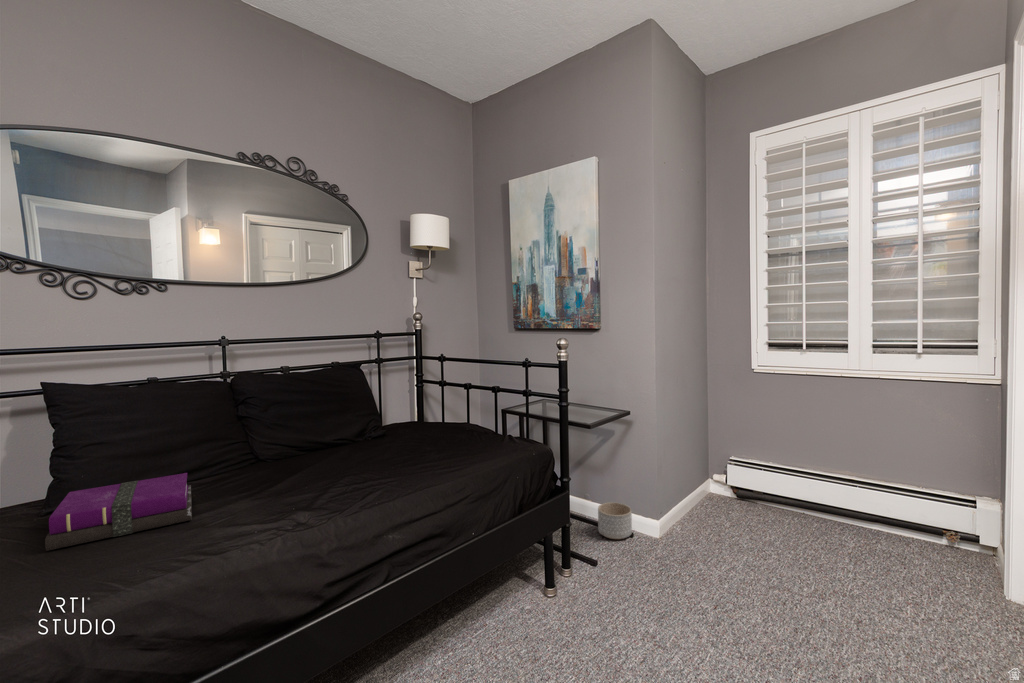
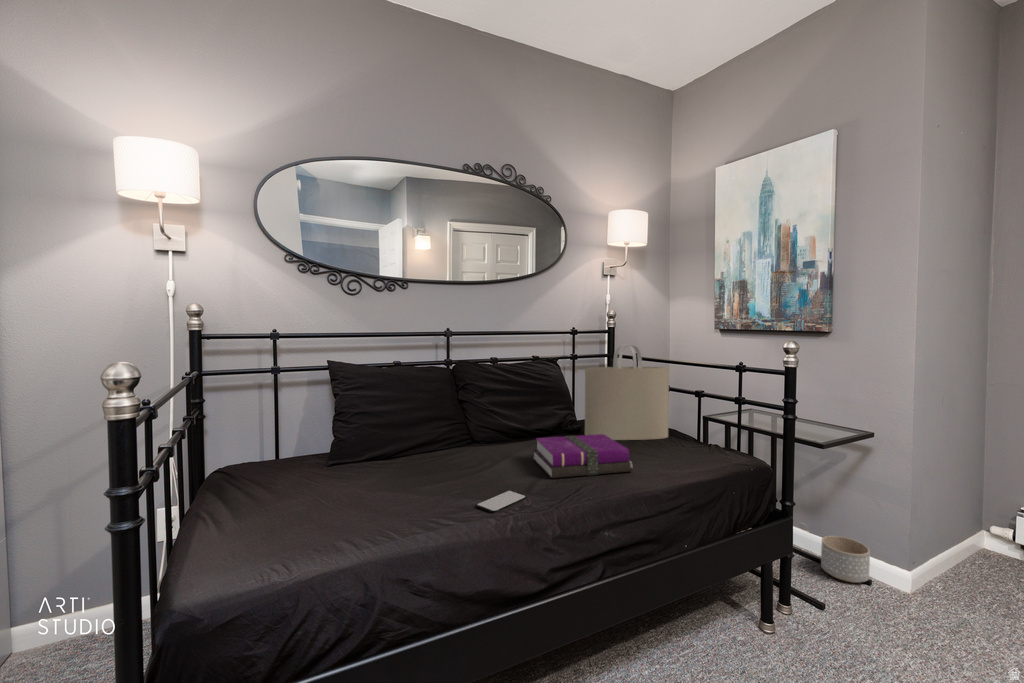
tote bag: none [382,347,467,445] -> present [585,344,669,440]
notebook: present [45,473,192,551] -> present [533,434,633,478]
smartphone: none [249,507,309,533] -> present [476,491,526,512]

